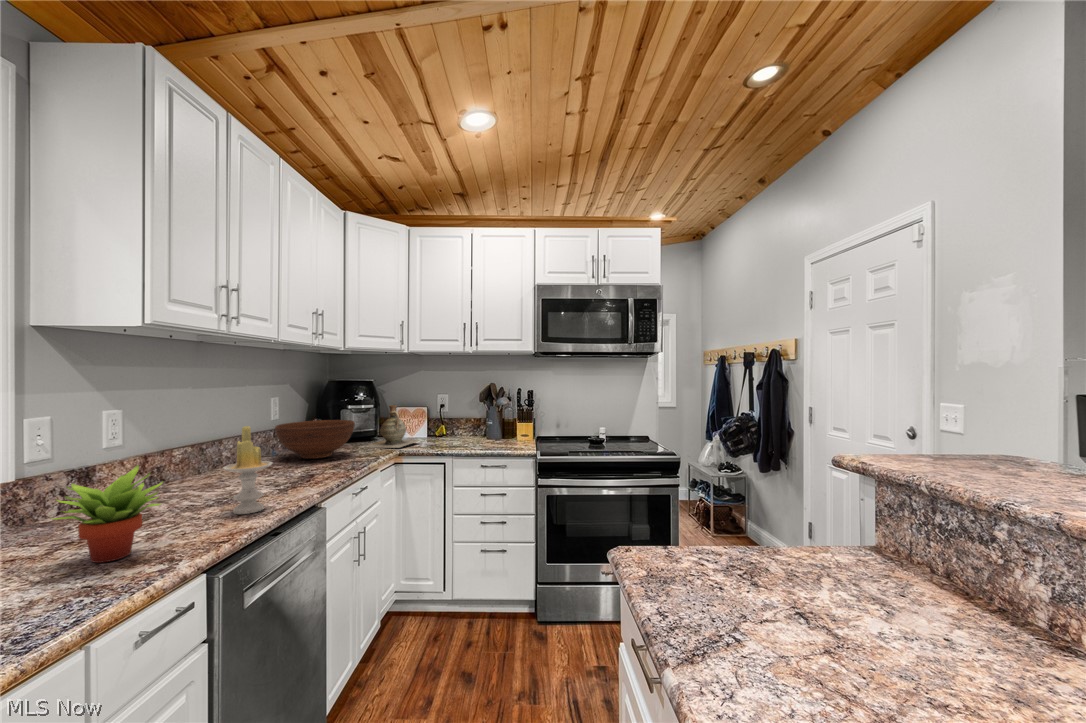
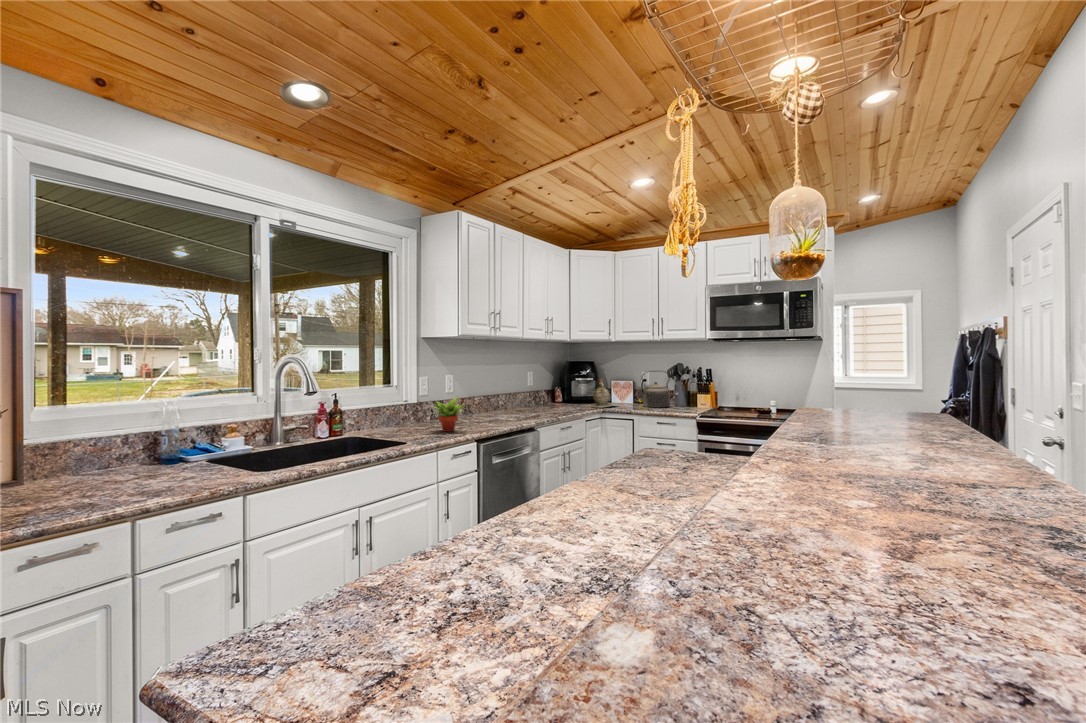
kettle: none [442,392,483,442] -> present [637,371,670,408]
fruit bowl: present [275,420,355,459] -> none [527,387,571,409]
candle: present [223,426,273,514] -> none [490,383,511,425]

